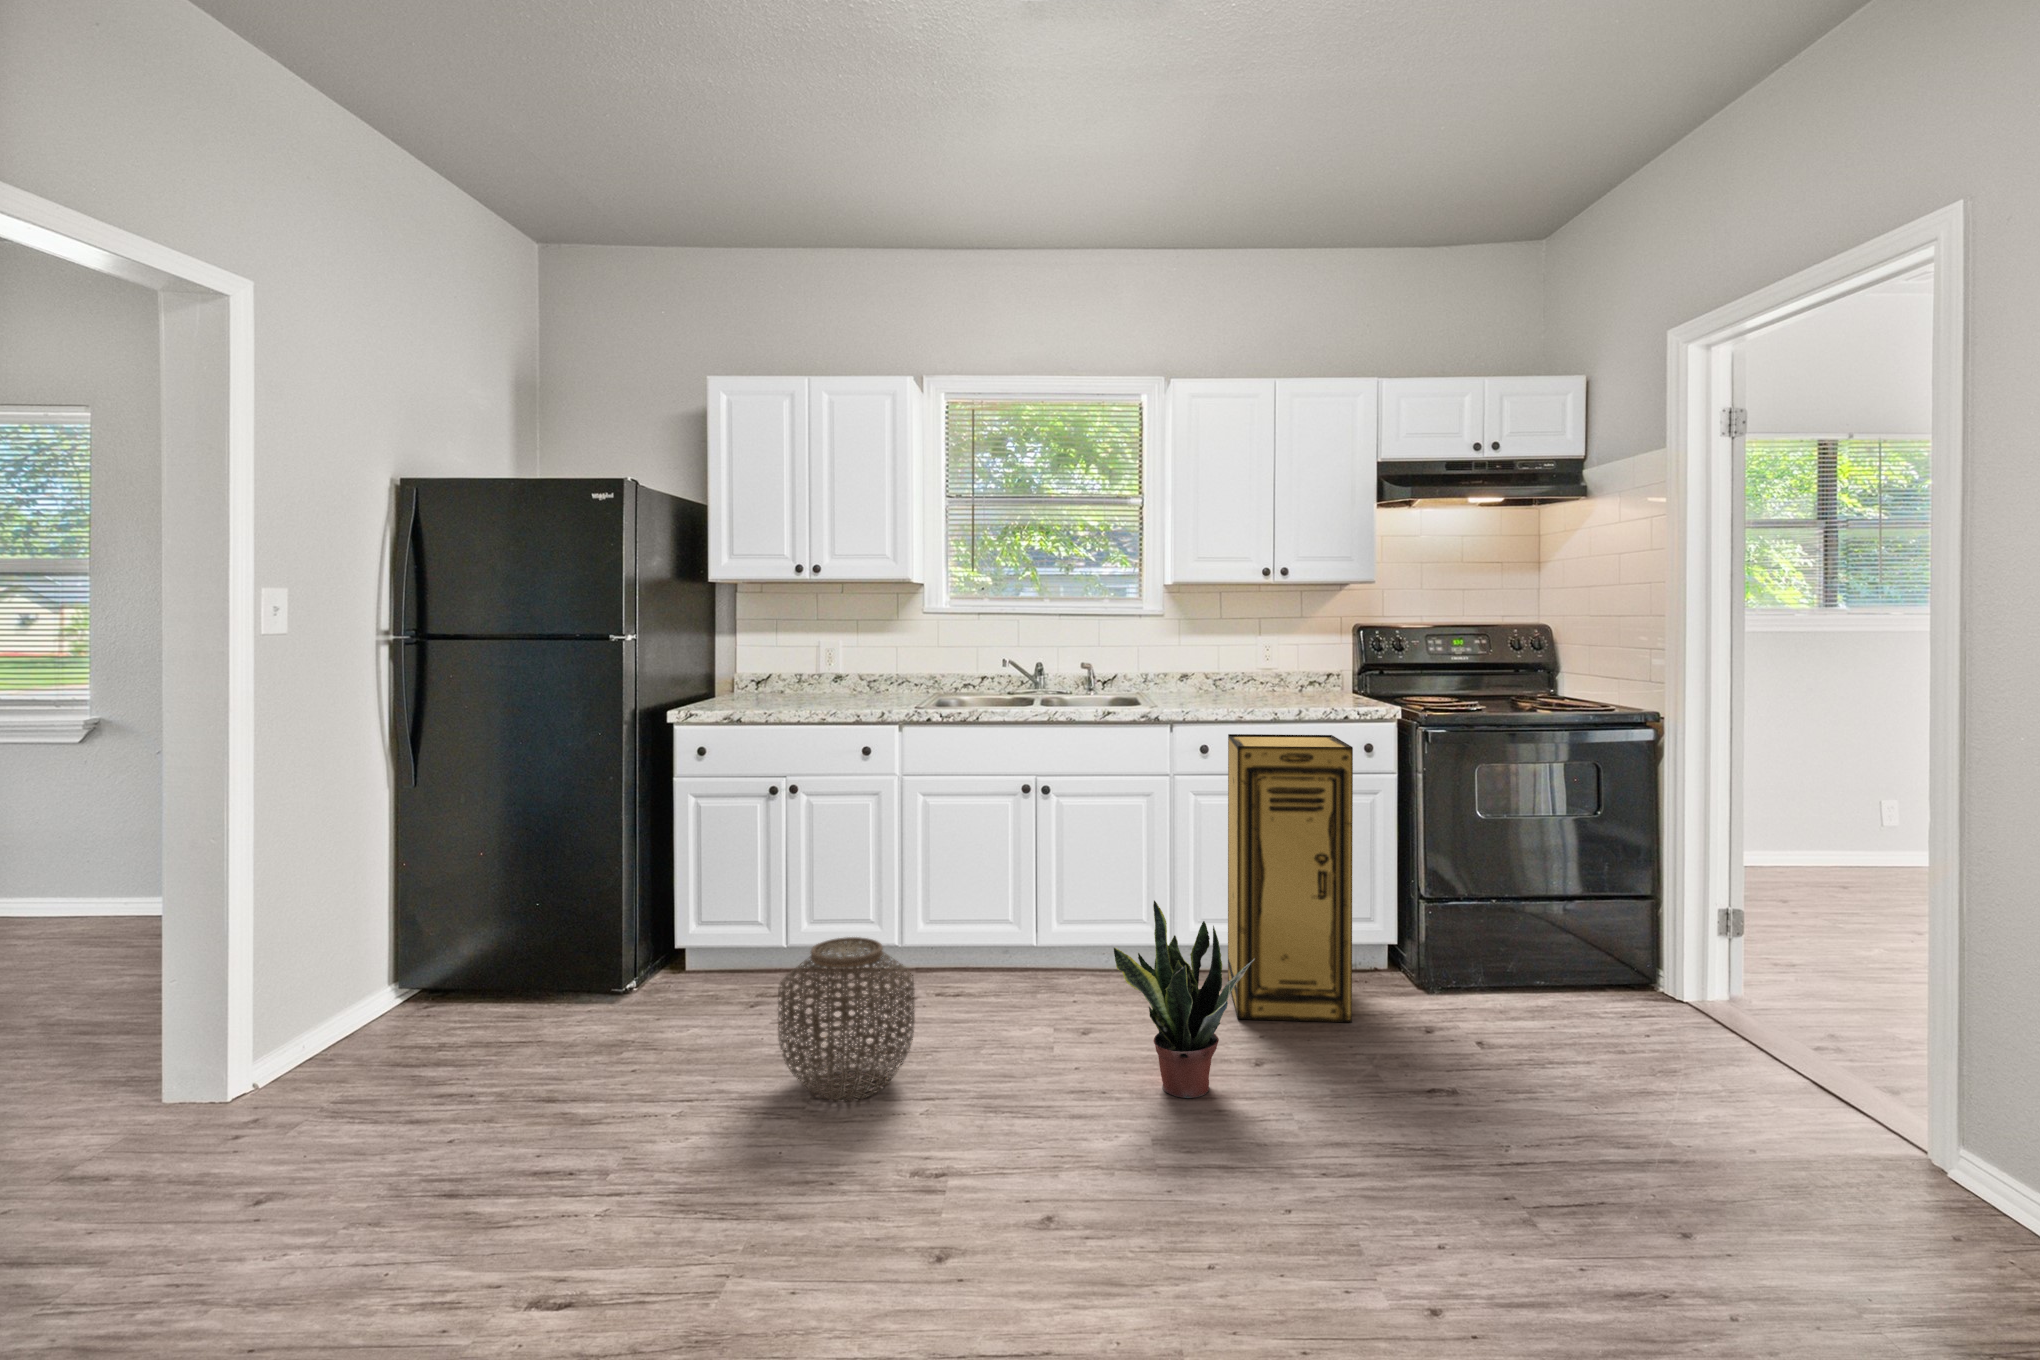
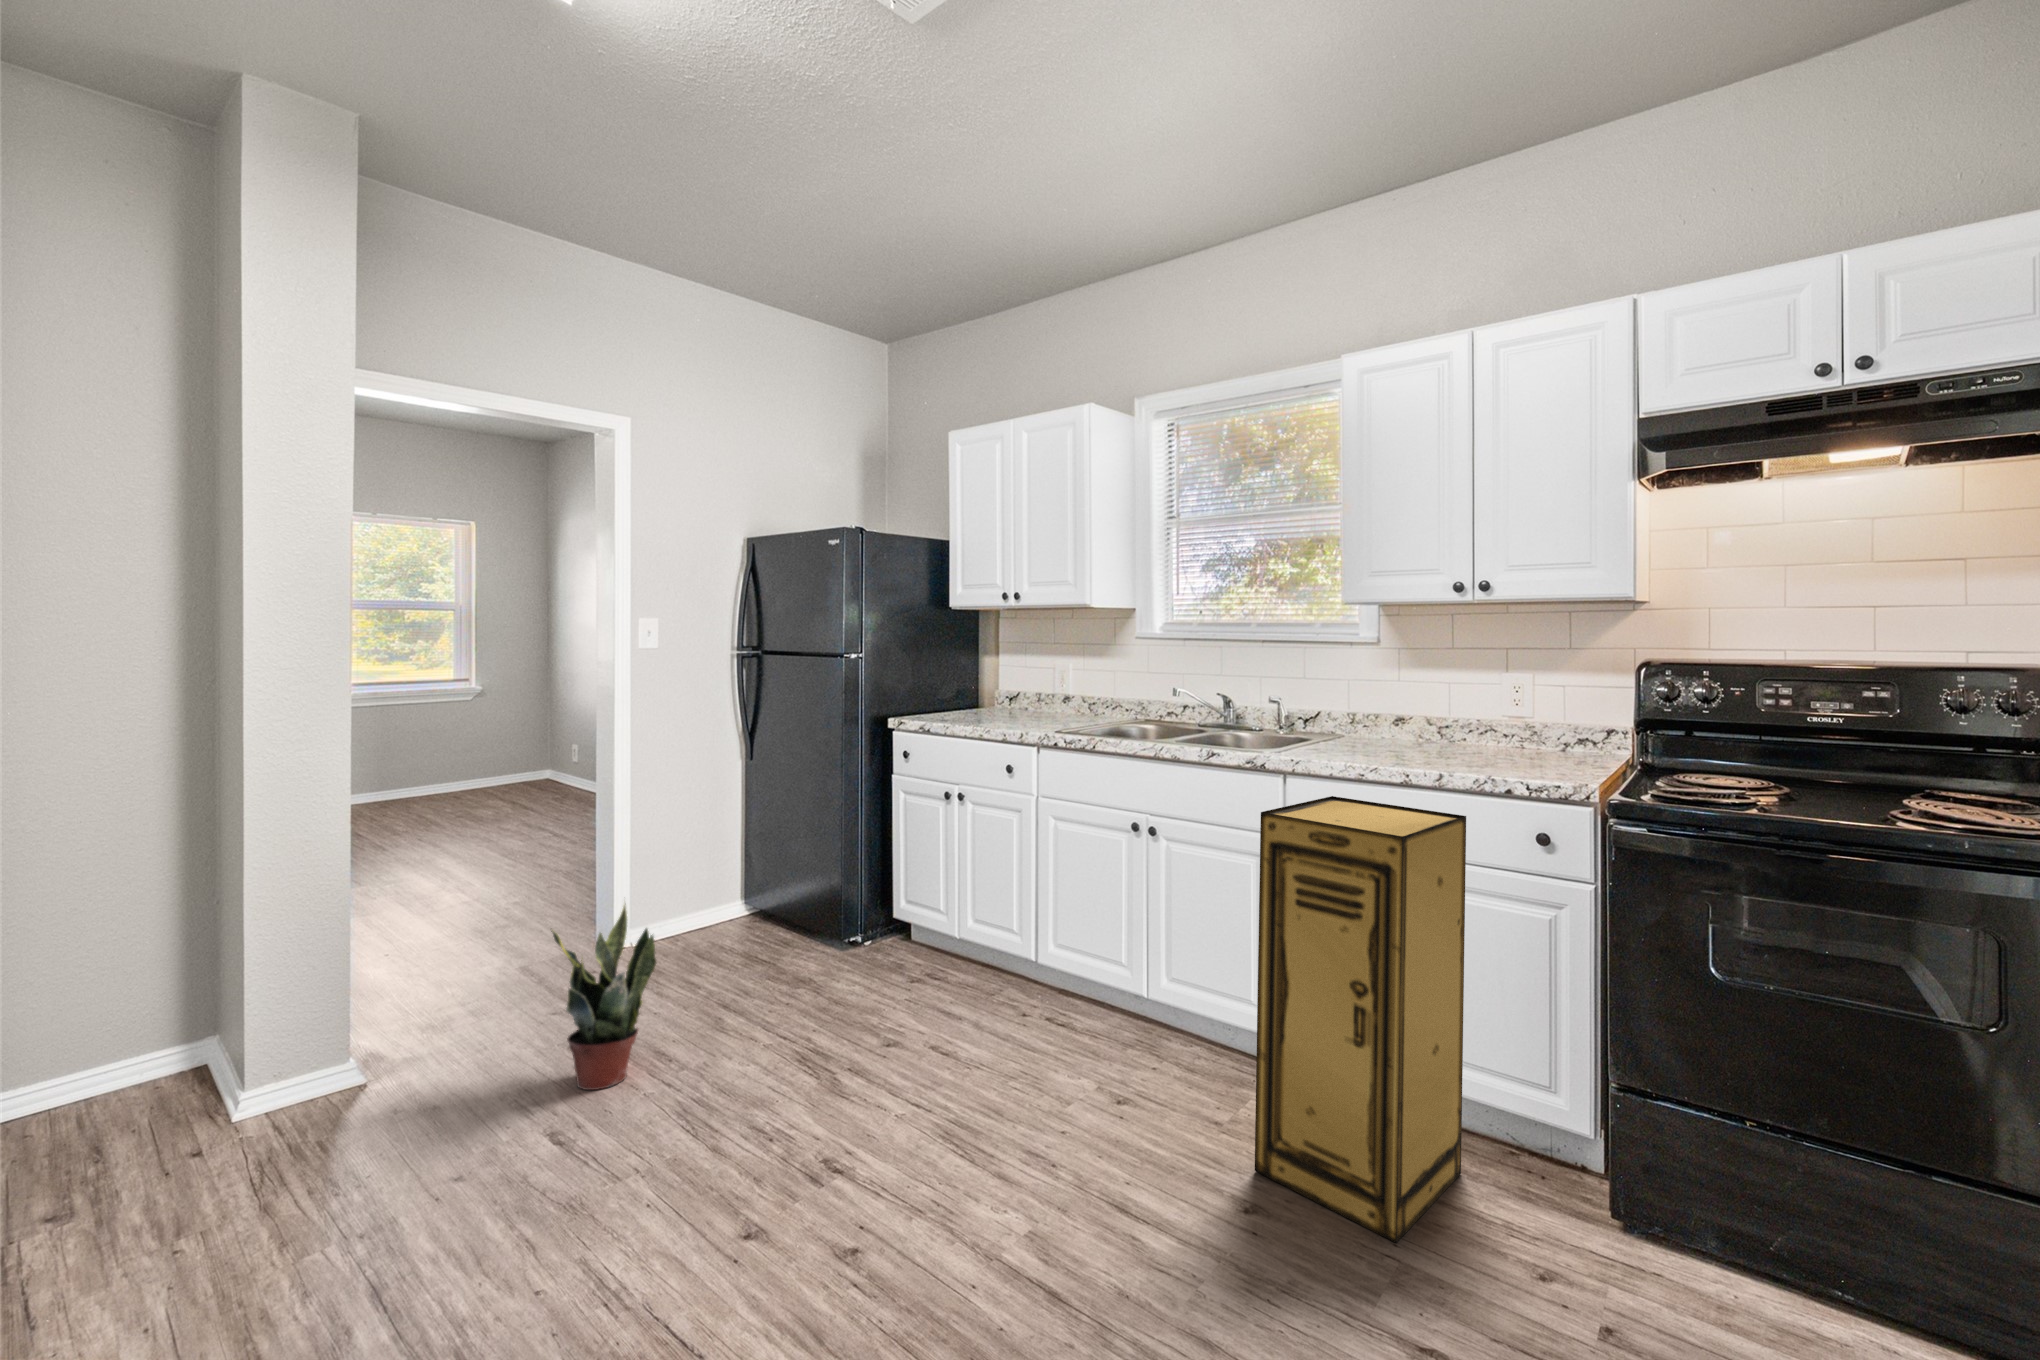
potted plant: present [1114,900,1254,1098] -> present [551,905,656,1090]
woven basket: present [778,937,914,1101] -> none [751,941,885,1102]

